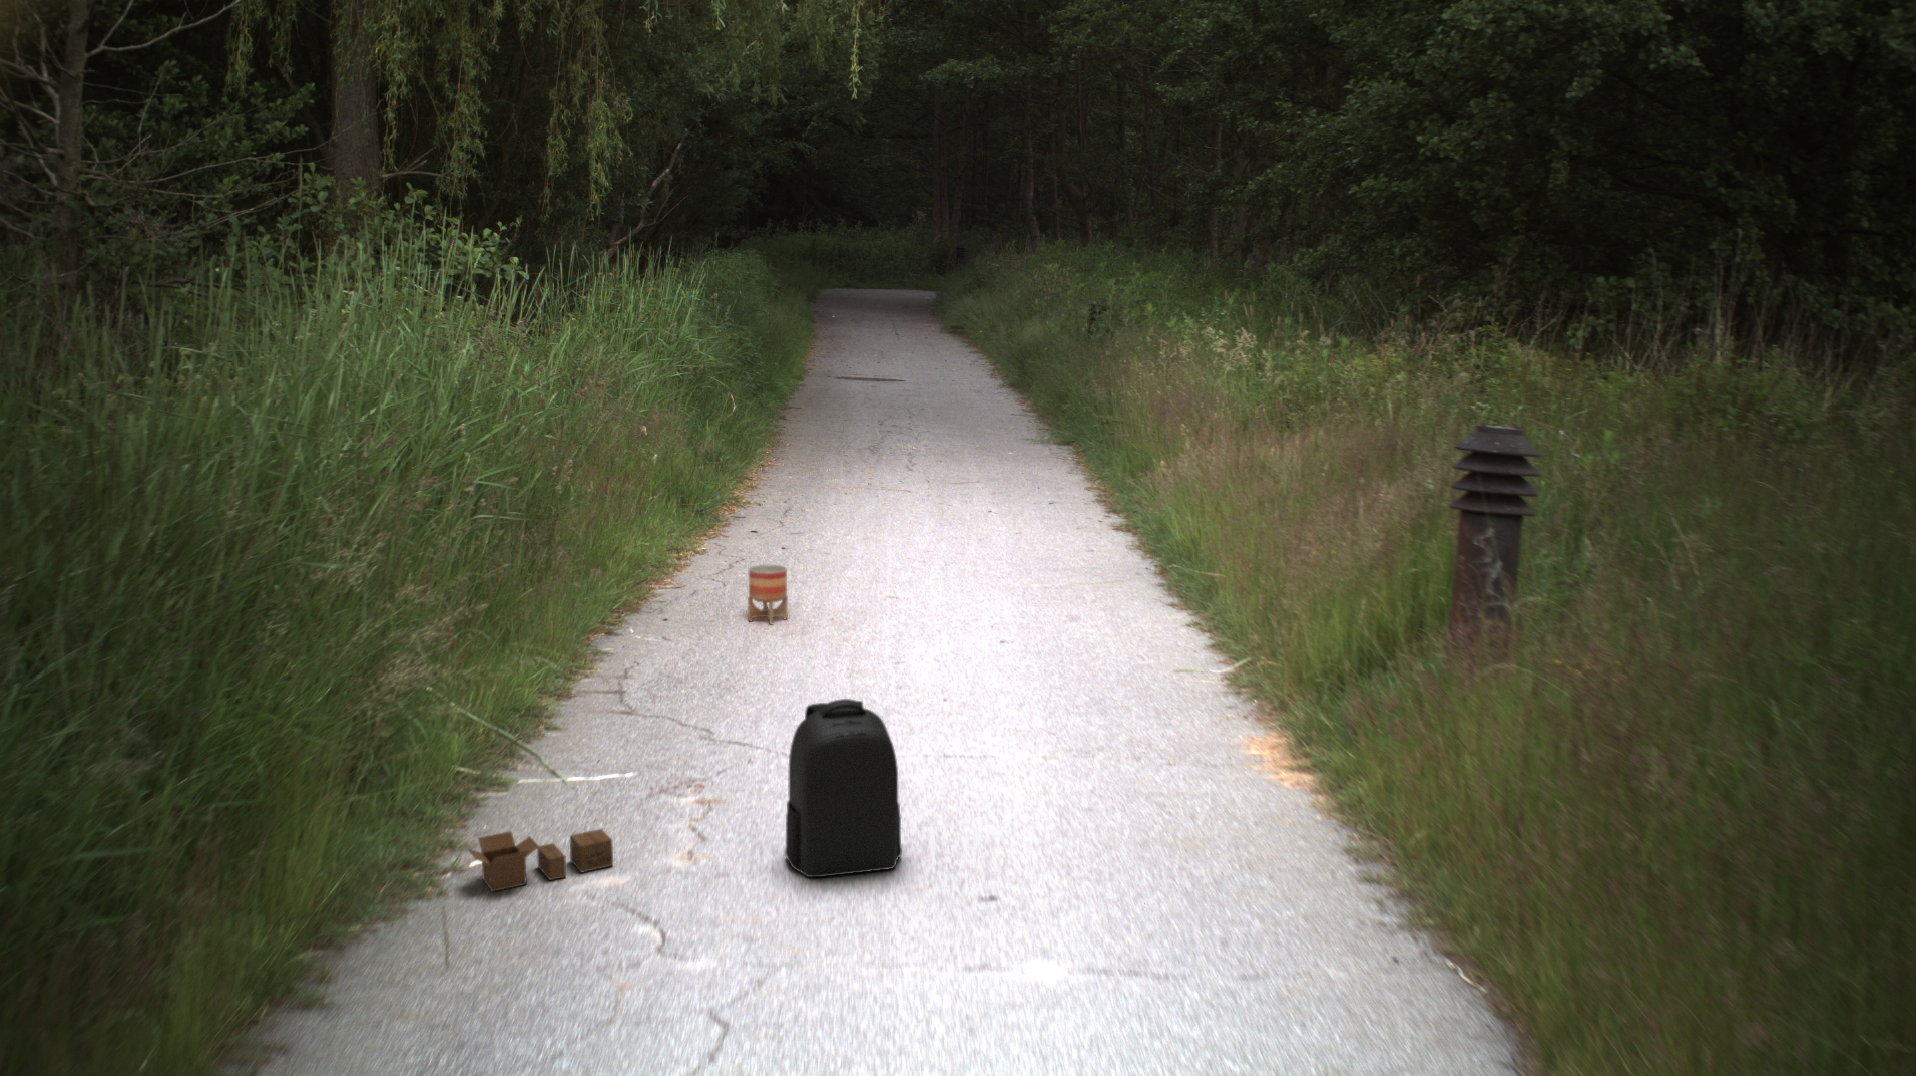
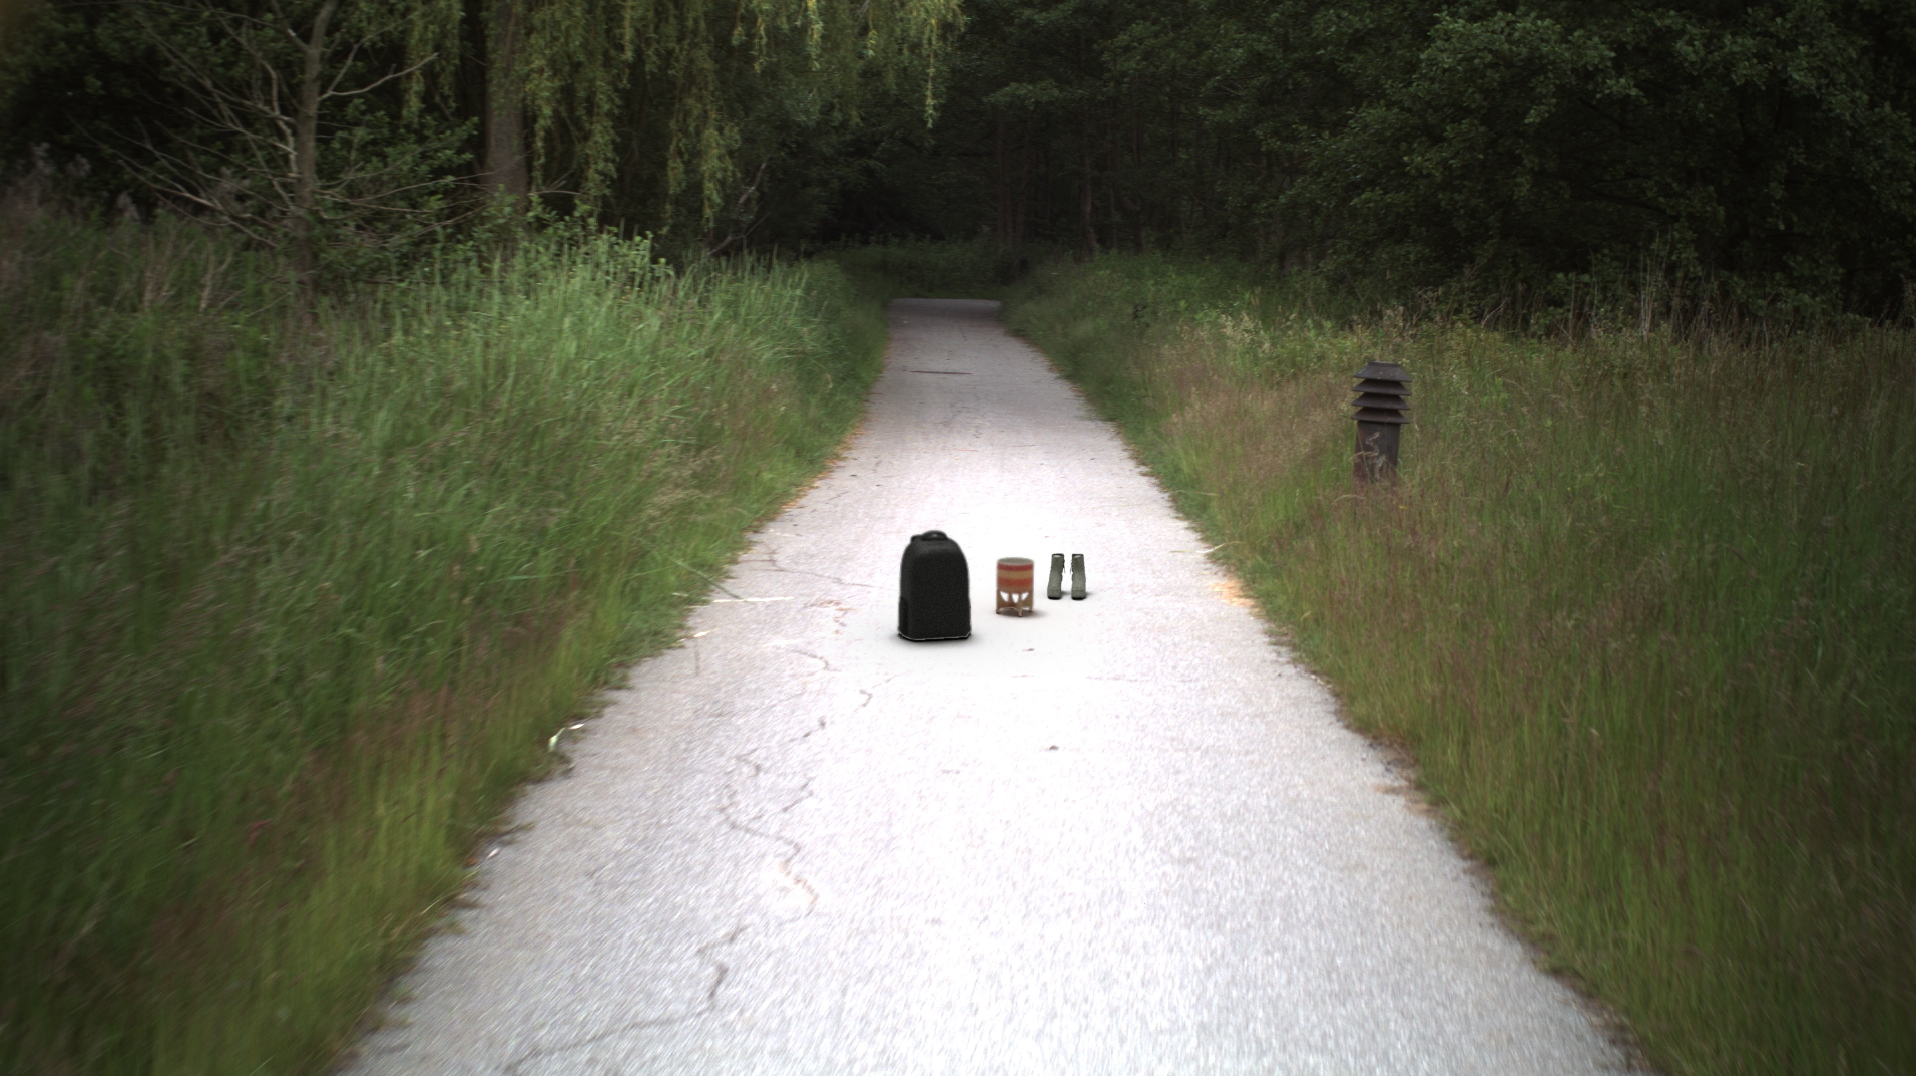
planter: present [748,565,788,624] -> present [996,557,1034,616]
boots: none [1013,701,1069,771] -> present [1047,553,1086,598]
cardboard box: present [469,829,613,891] -> none [700,611,789,644]

